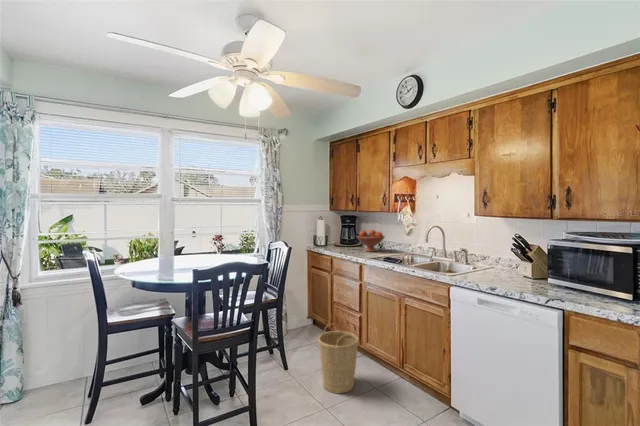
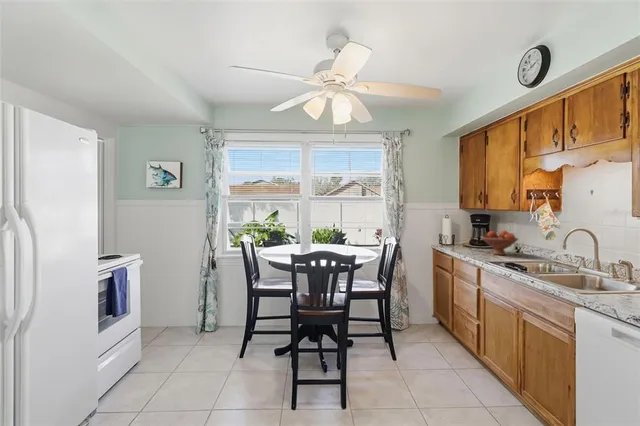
basket: present [318,324,359,393] -> none [417,324,462,398]

